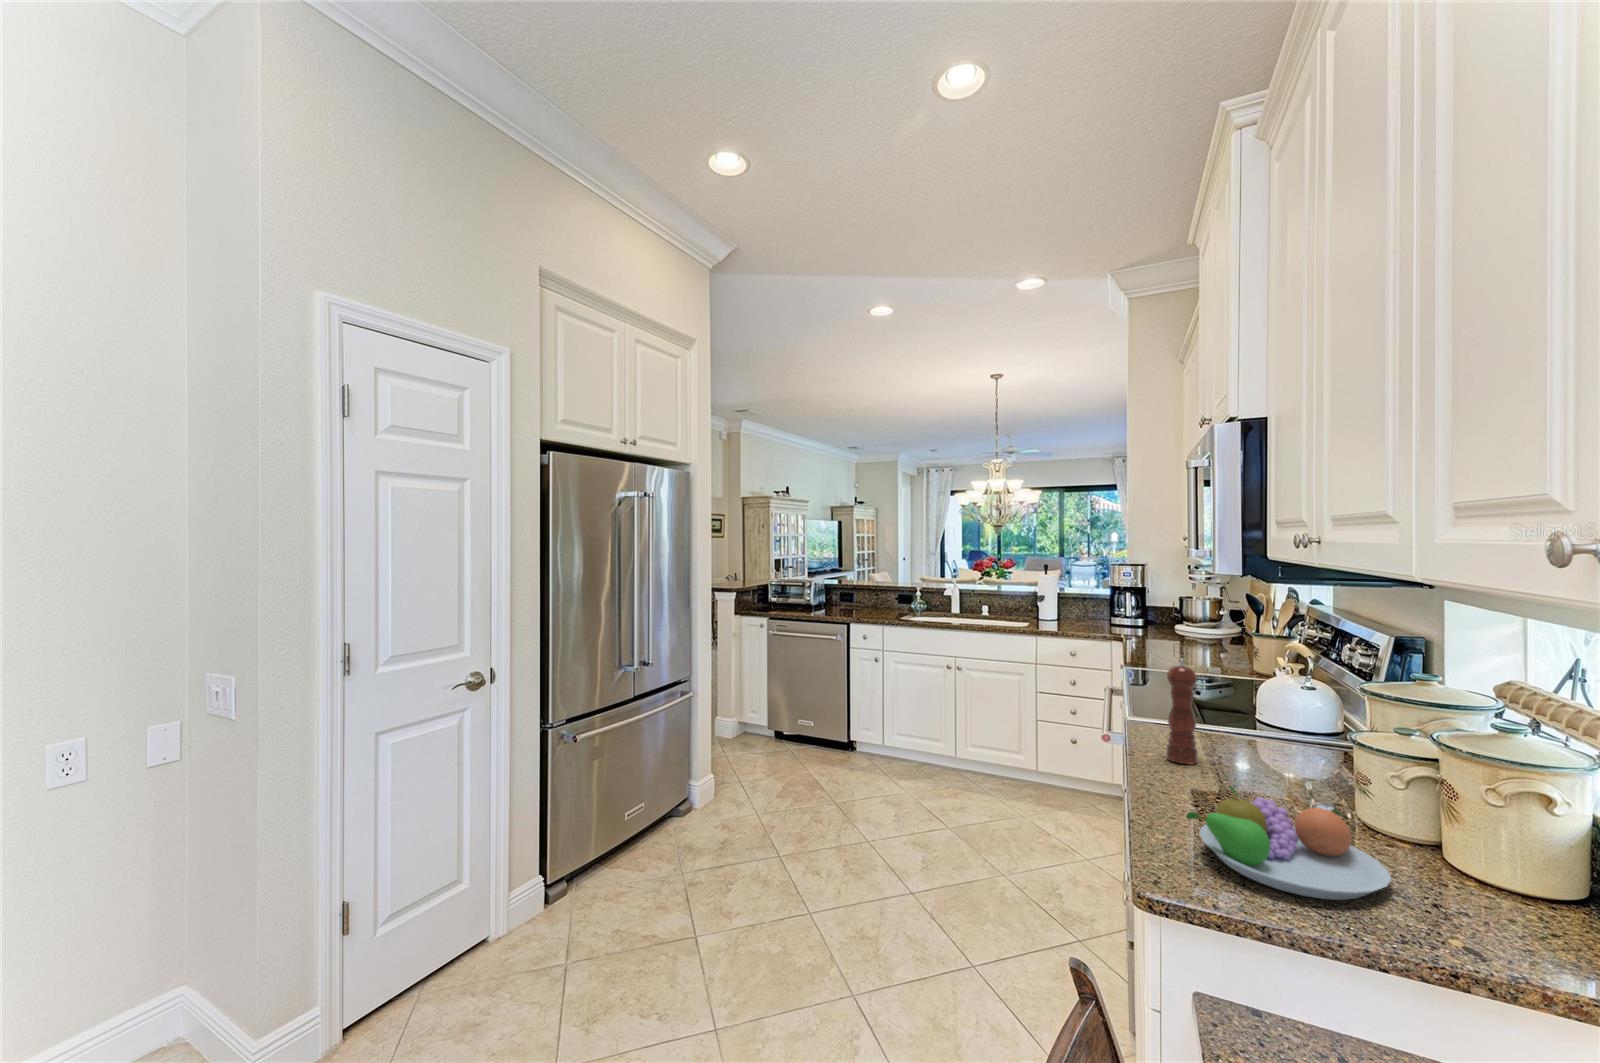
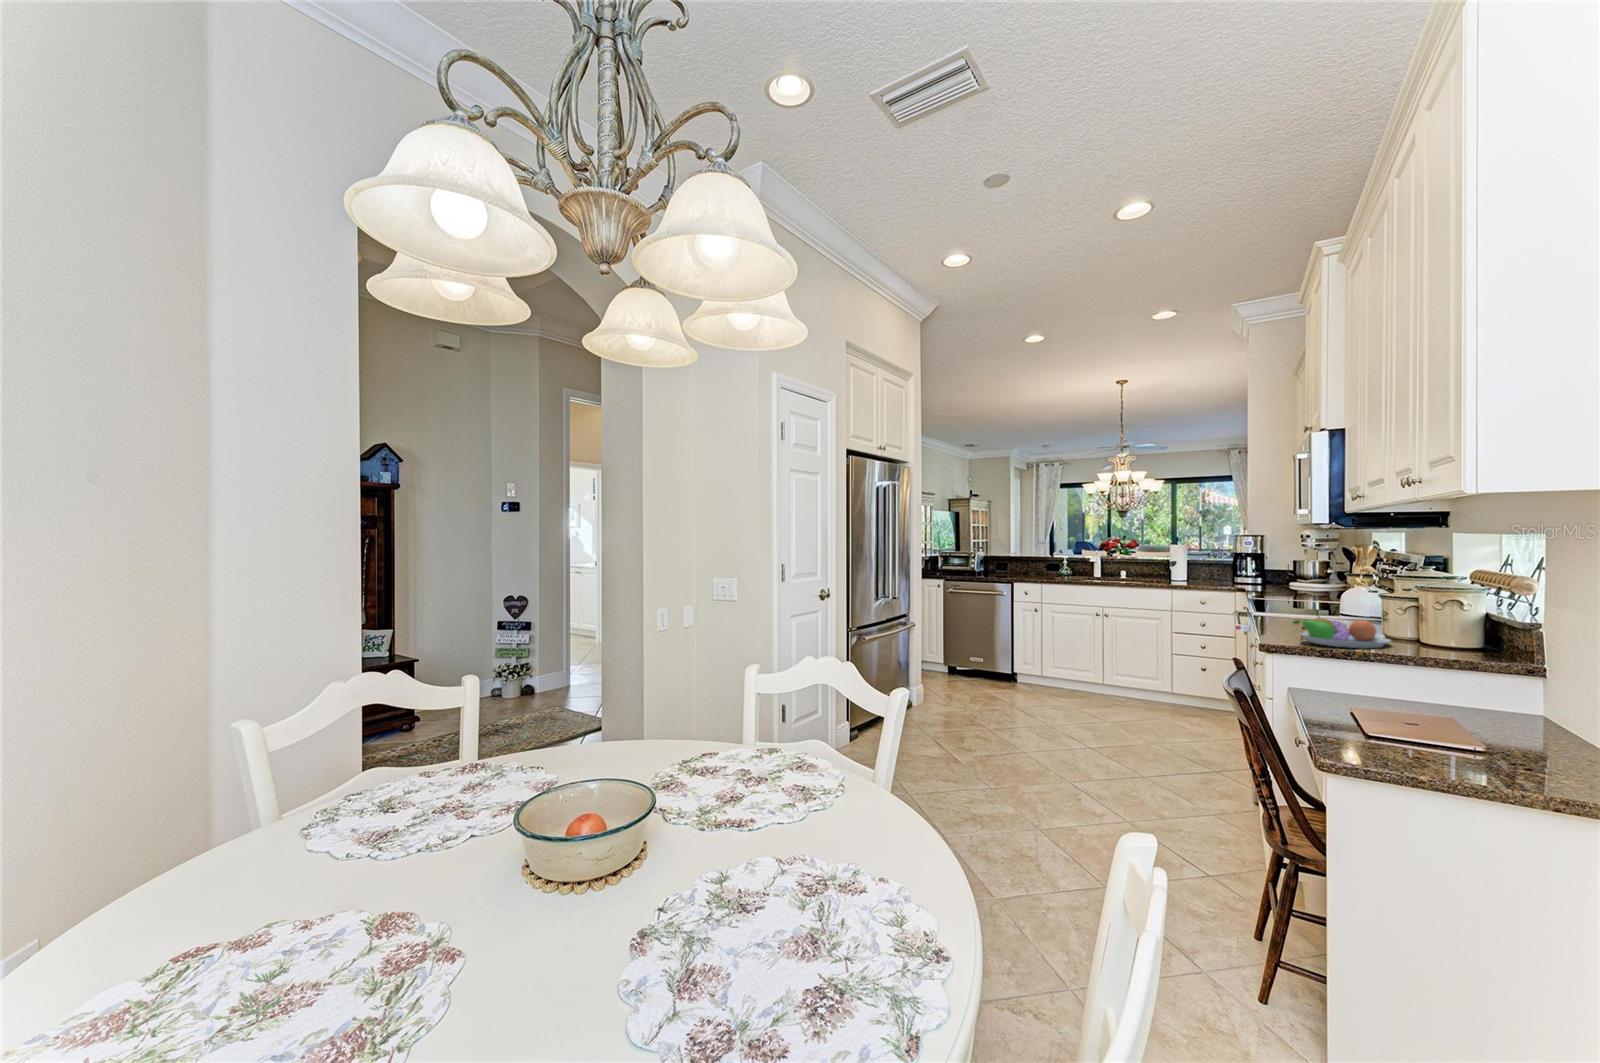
pepper mill: present [1167,659,1198,764] -> none [1282,569,1301,627]

